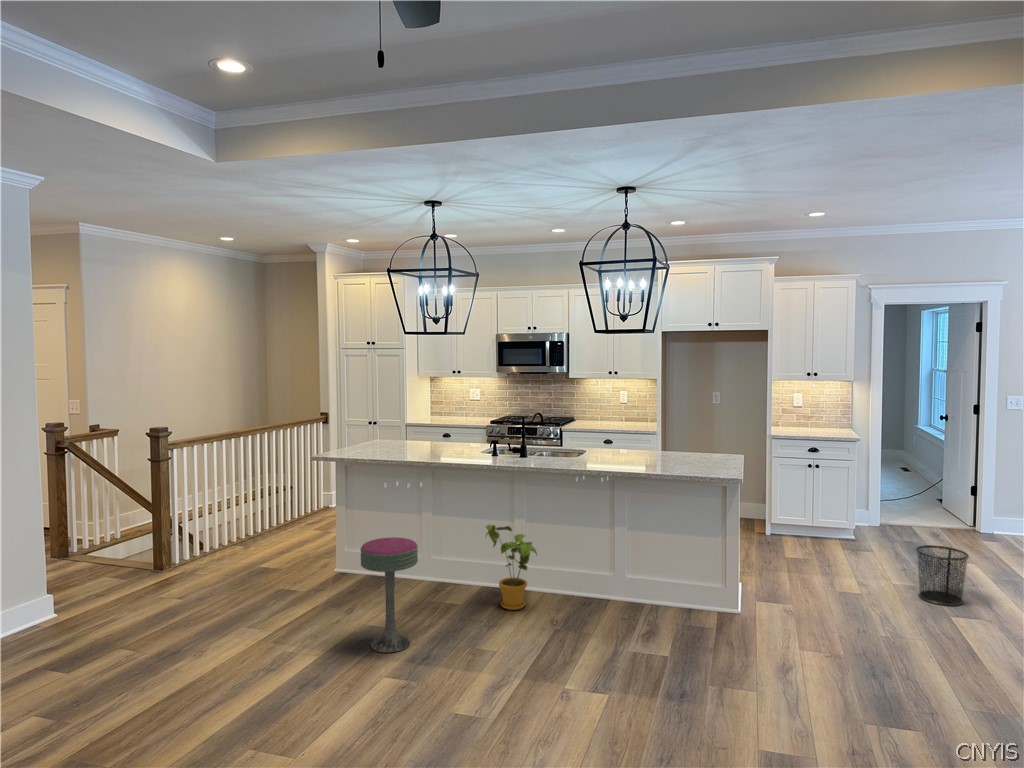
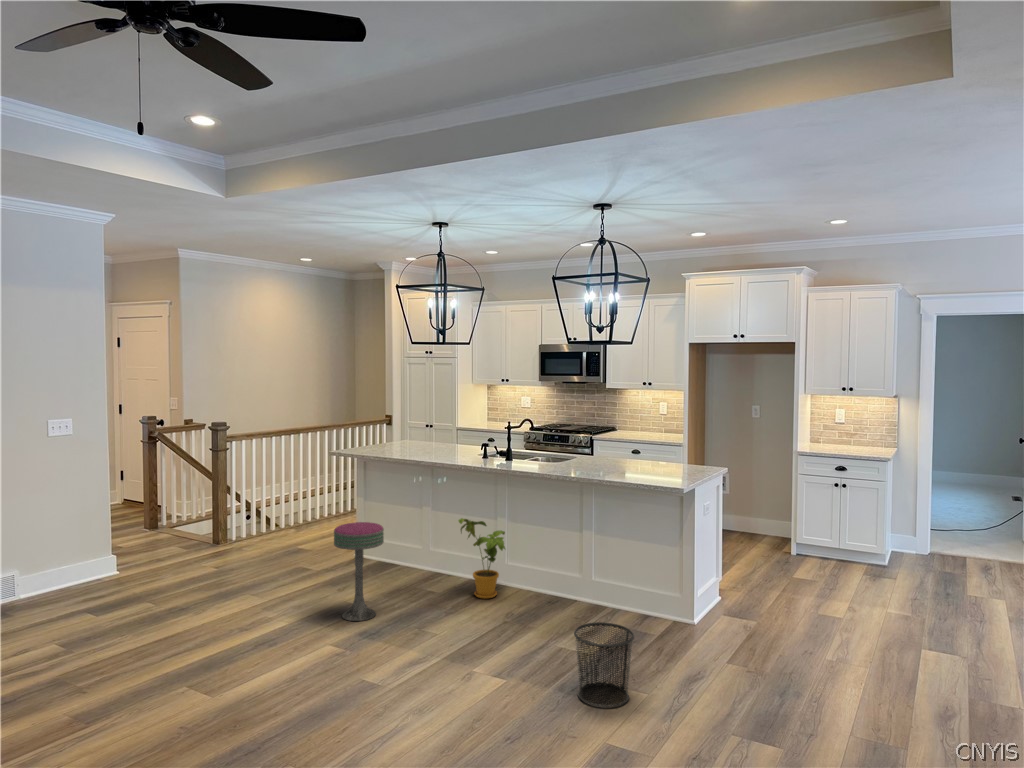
trash can: present [916,545,969,606] -> present [574,622,634,708]

